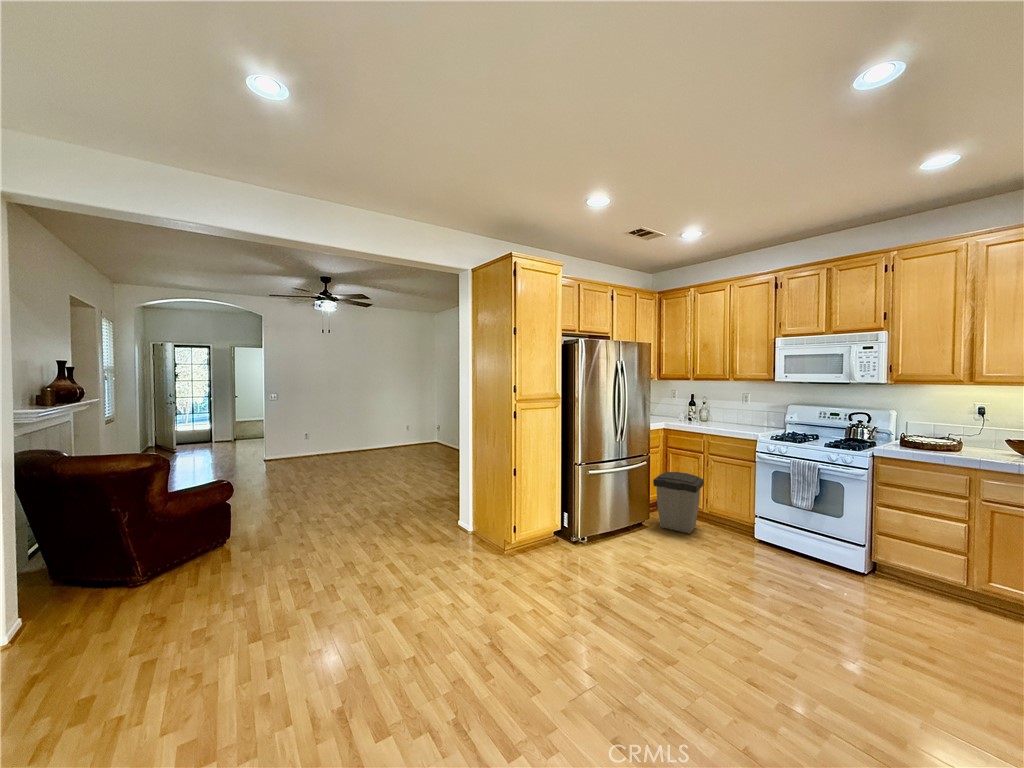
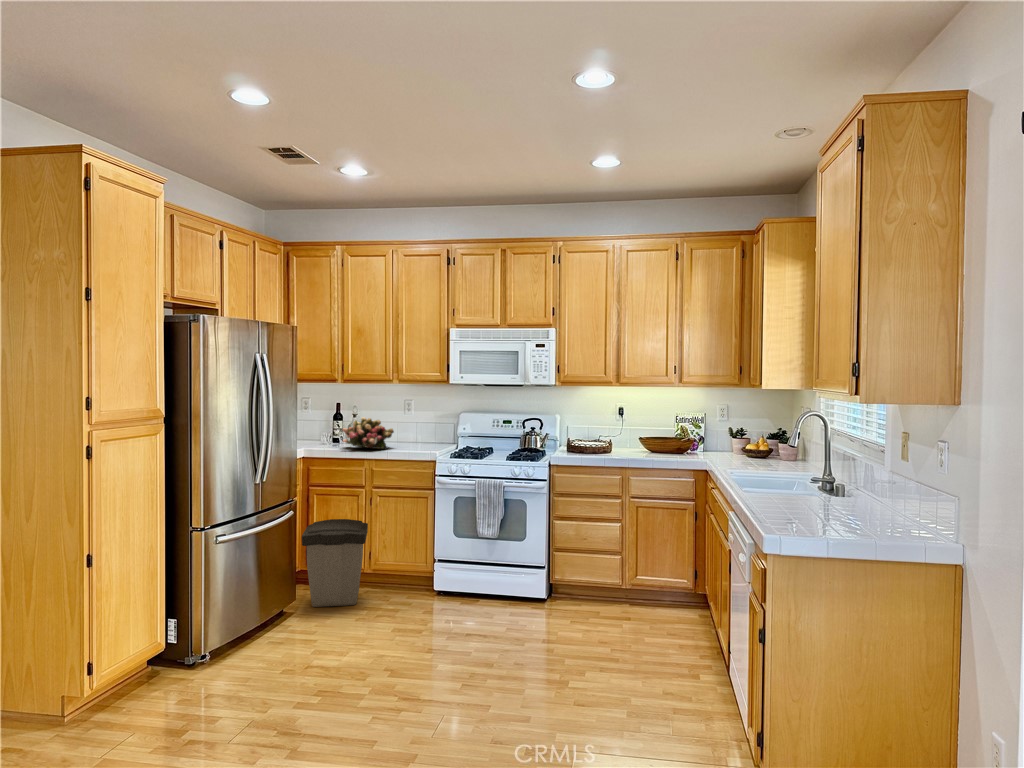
flower arrangement: none [688,404,728,428] -> present [343,417,394,449]

